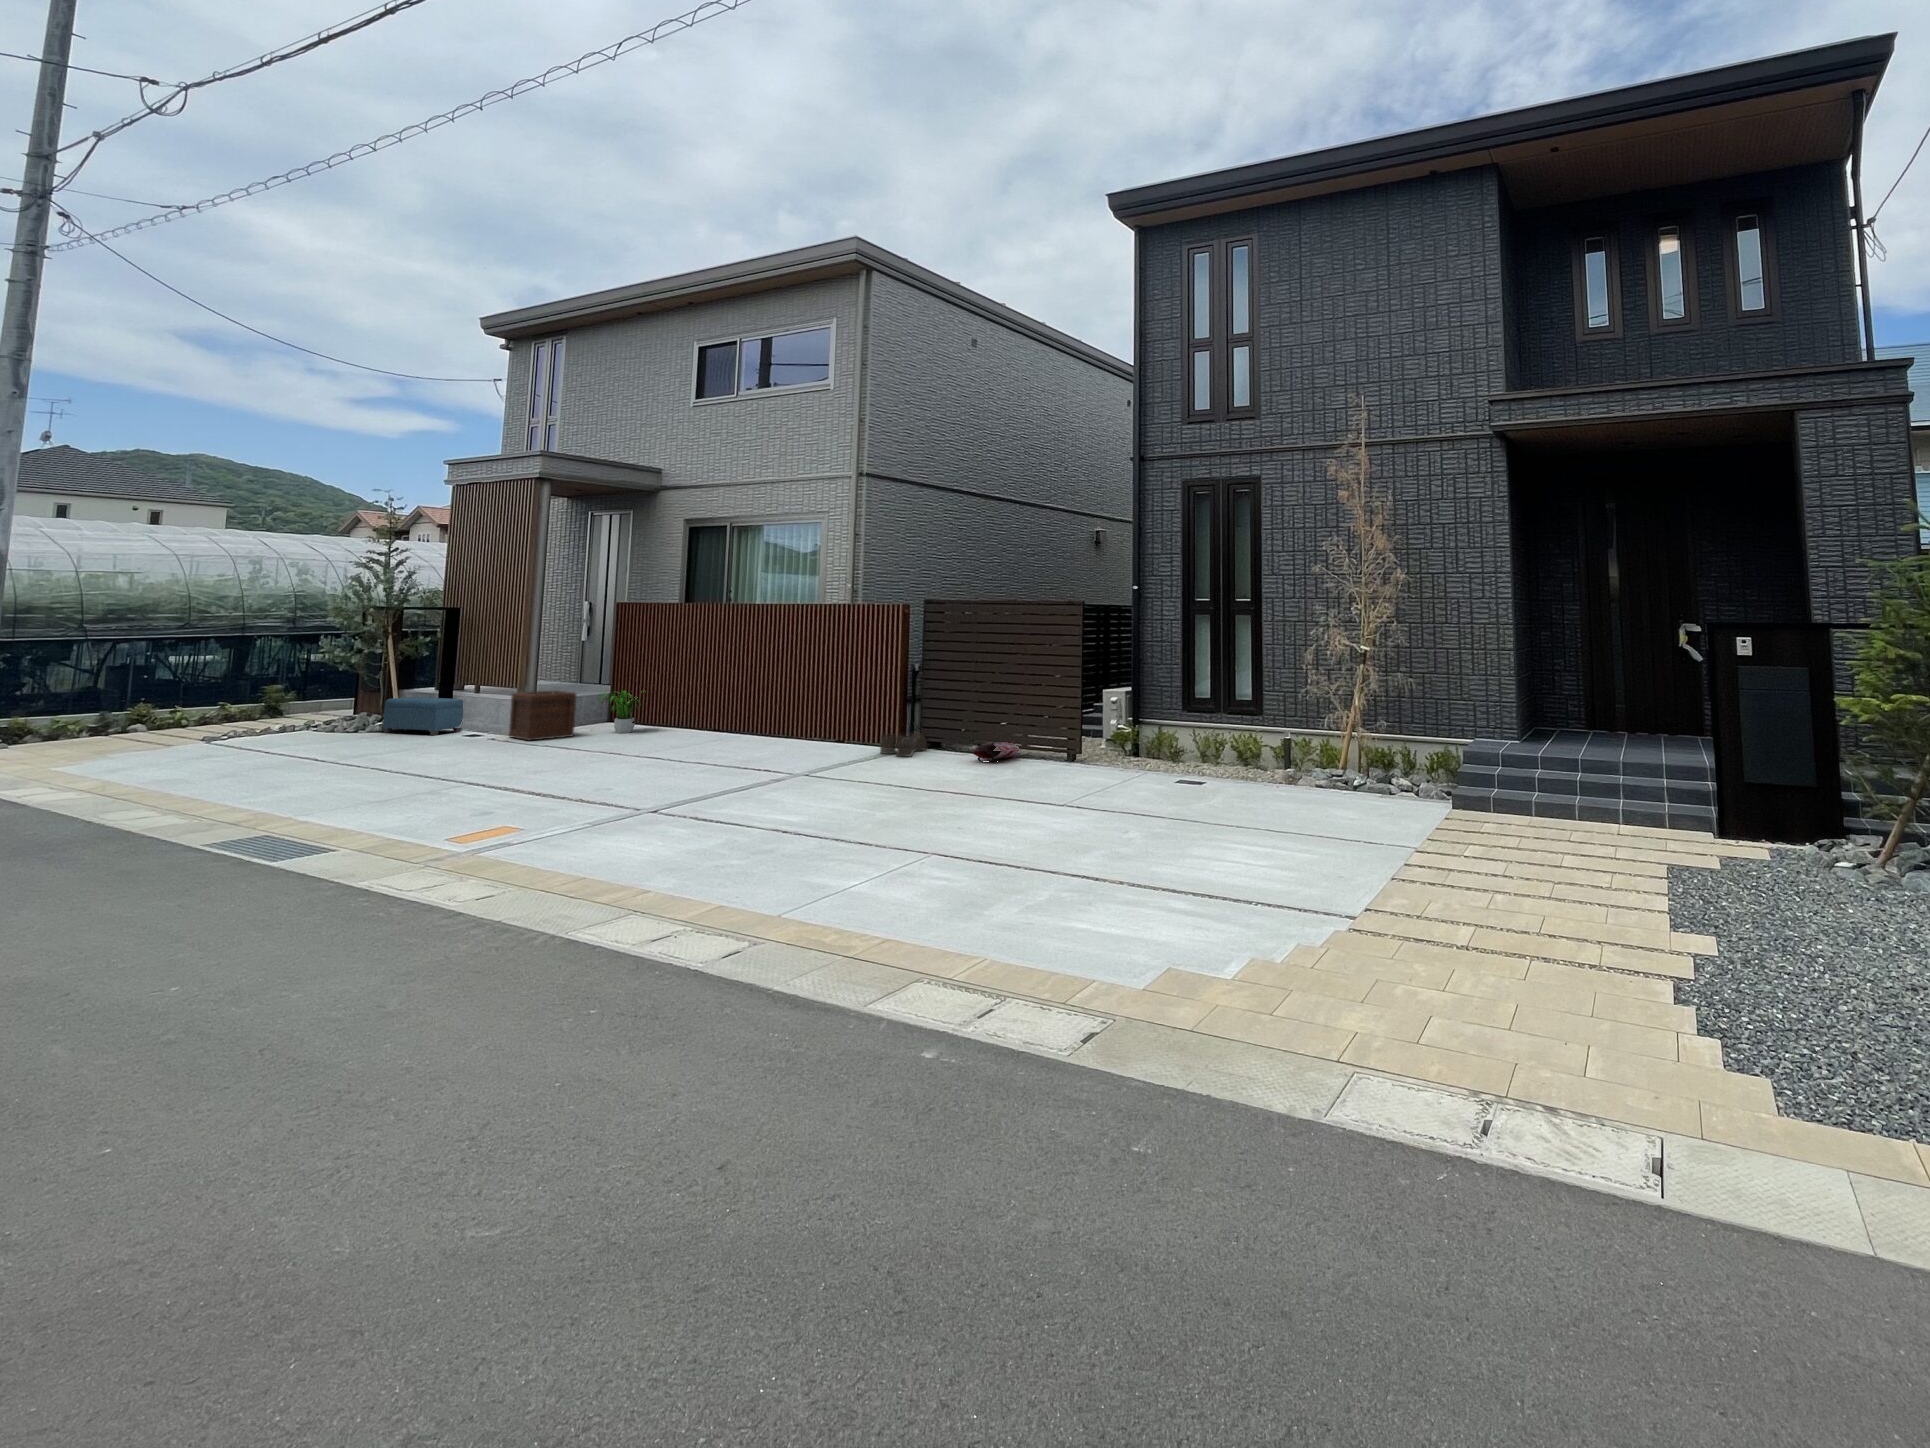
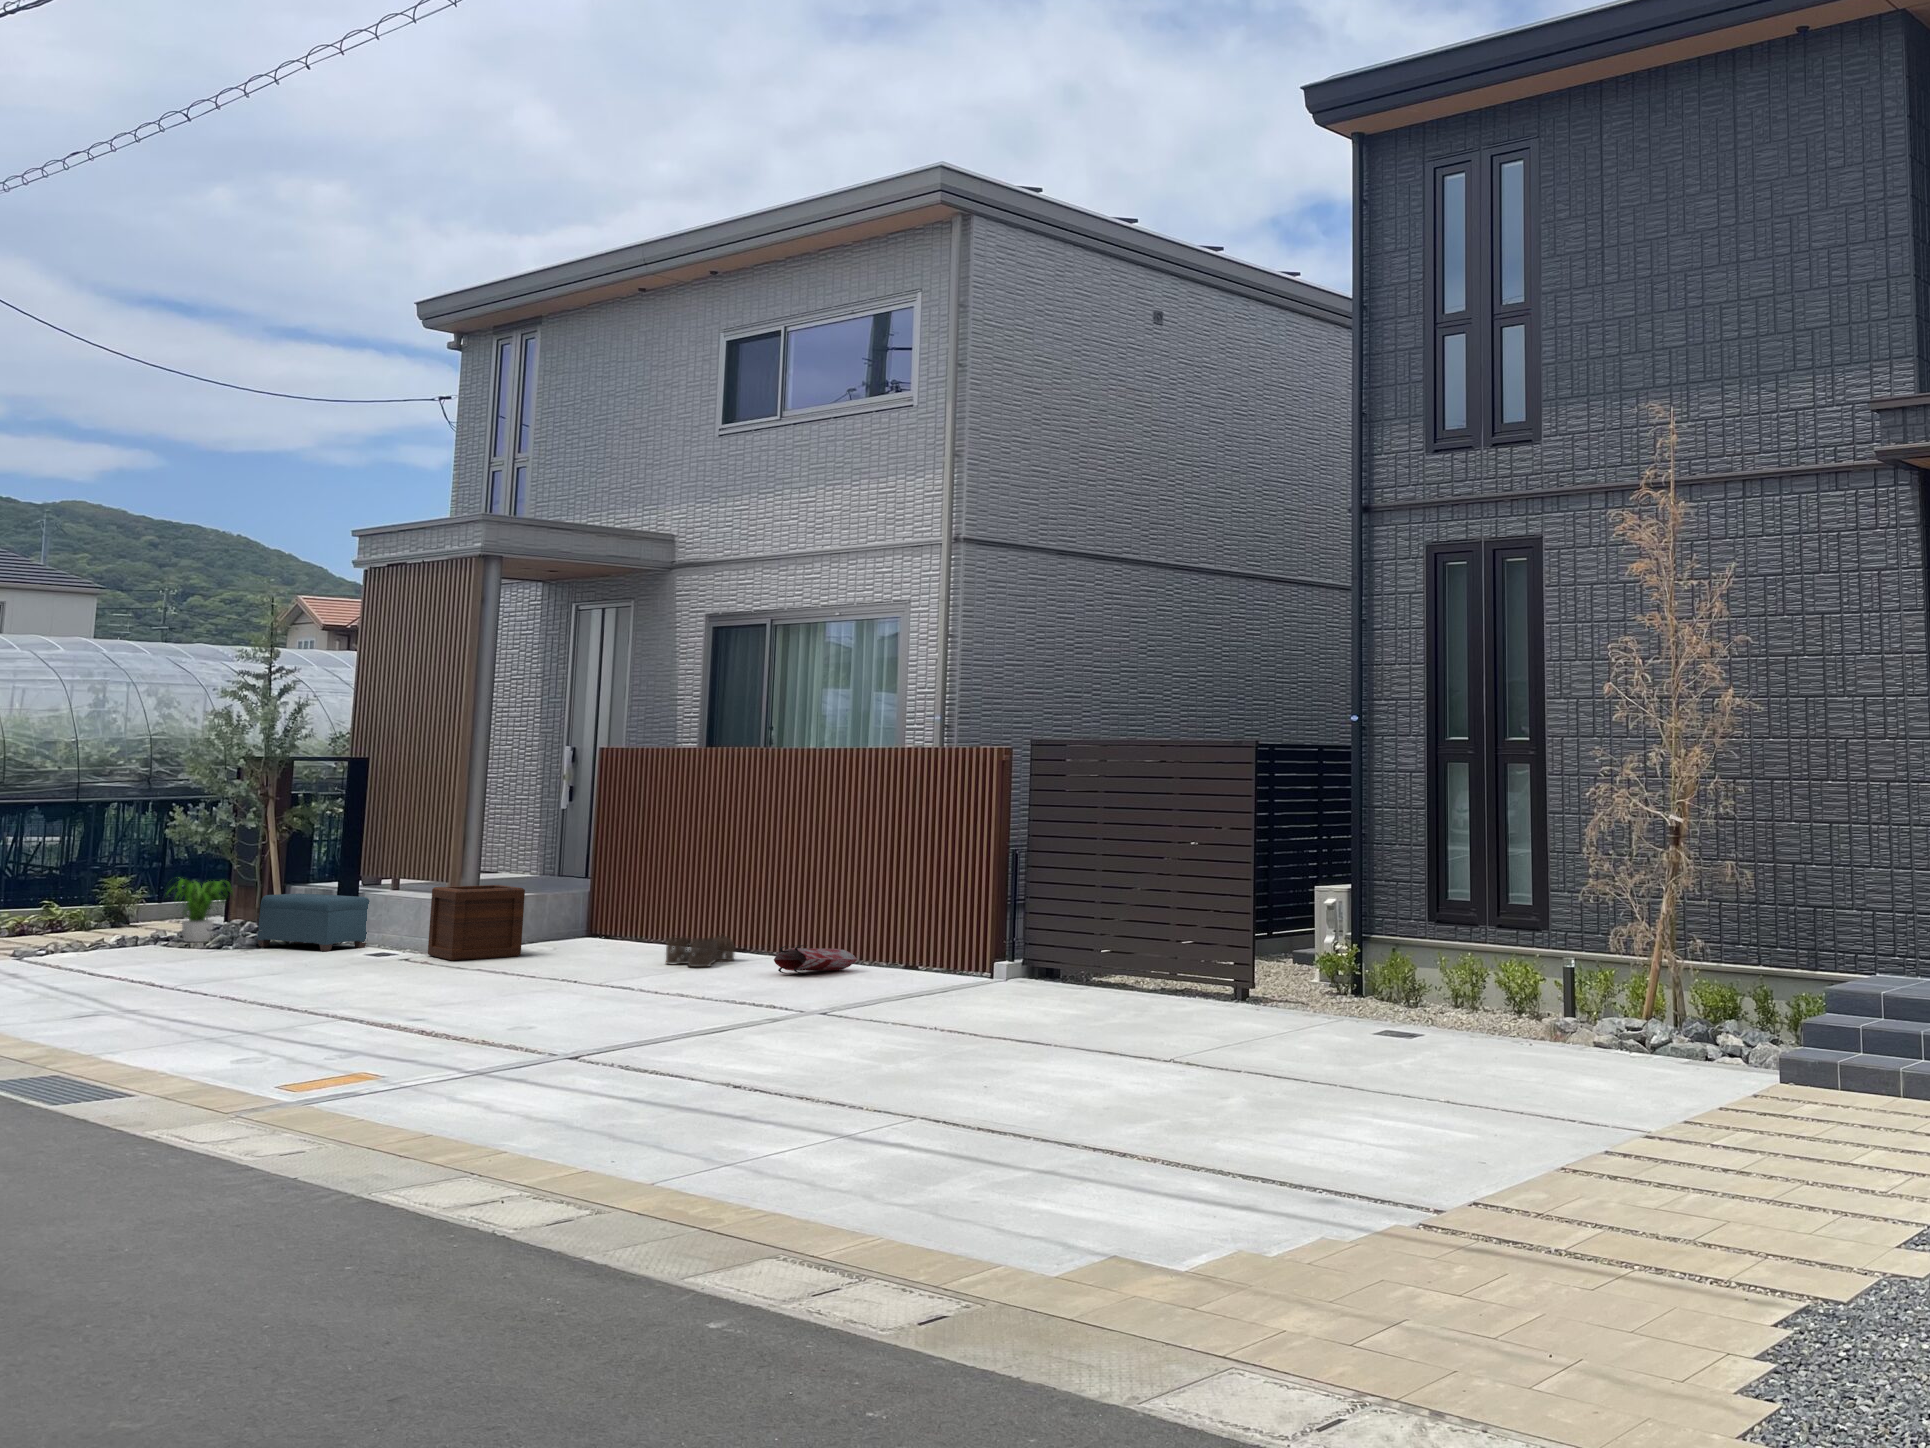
potted plant: present [597,690,644,733] -> present [165,879,232,942]
woven basket: present [880,733,926,757] -> present [666,934,735,967]
bag: present [972,741,1020,761] -> present [774,945,857,974]

